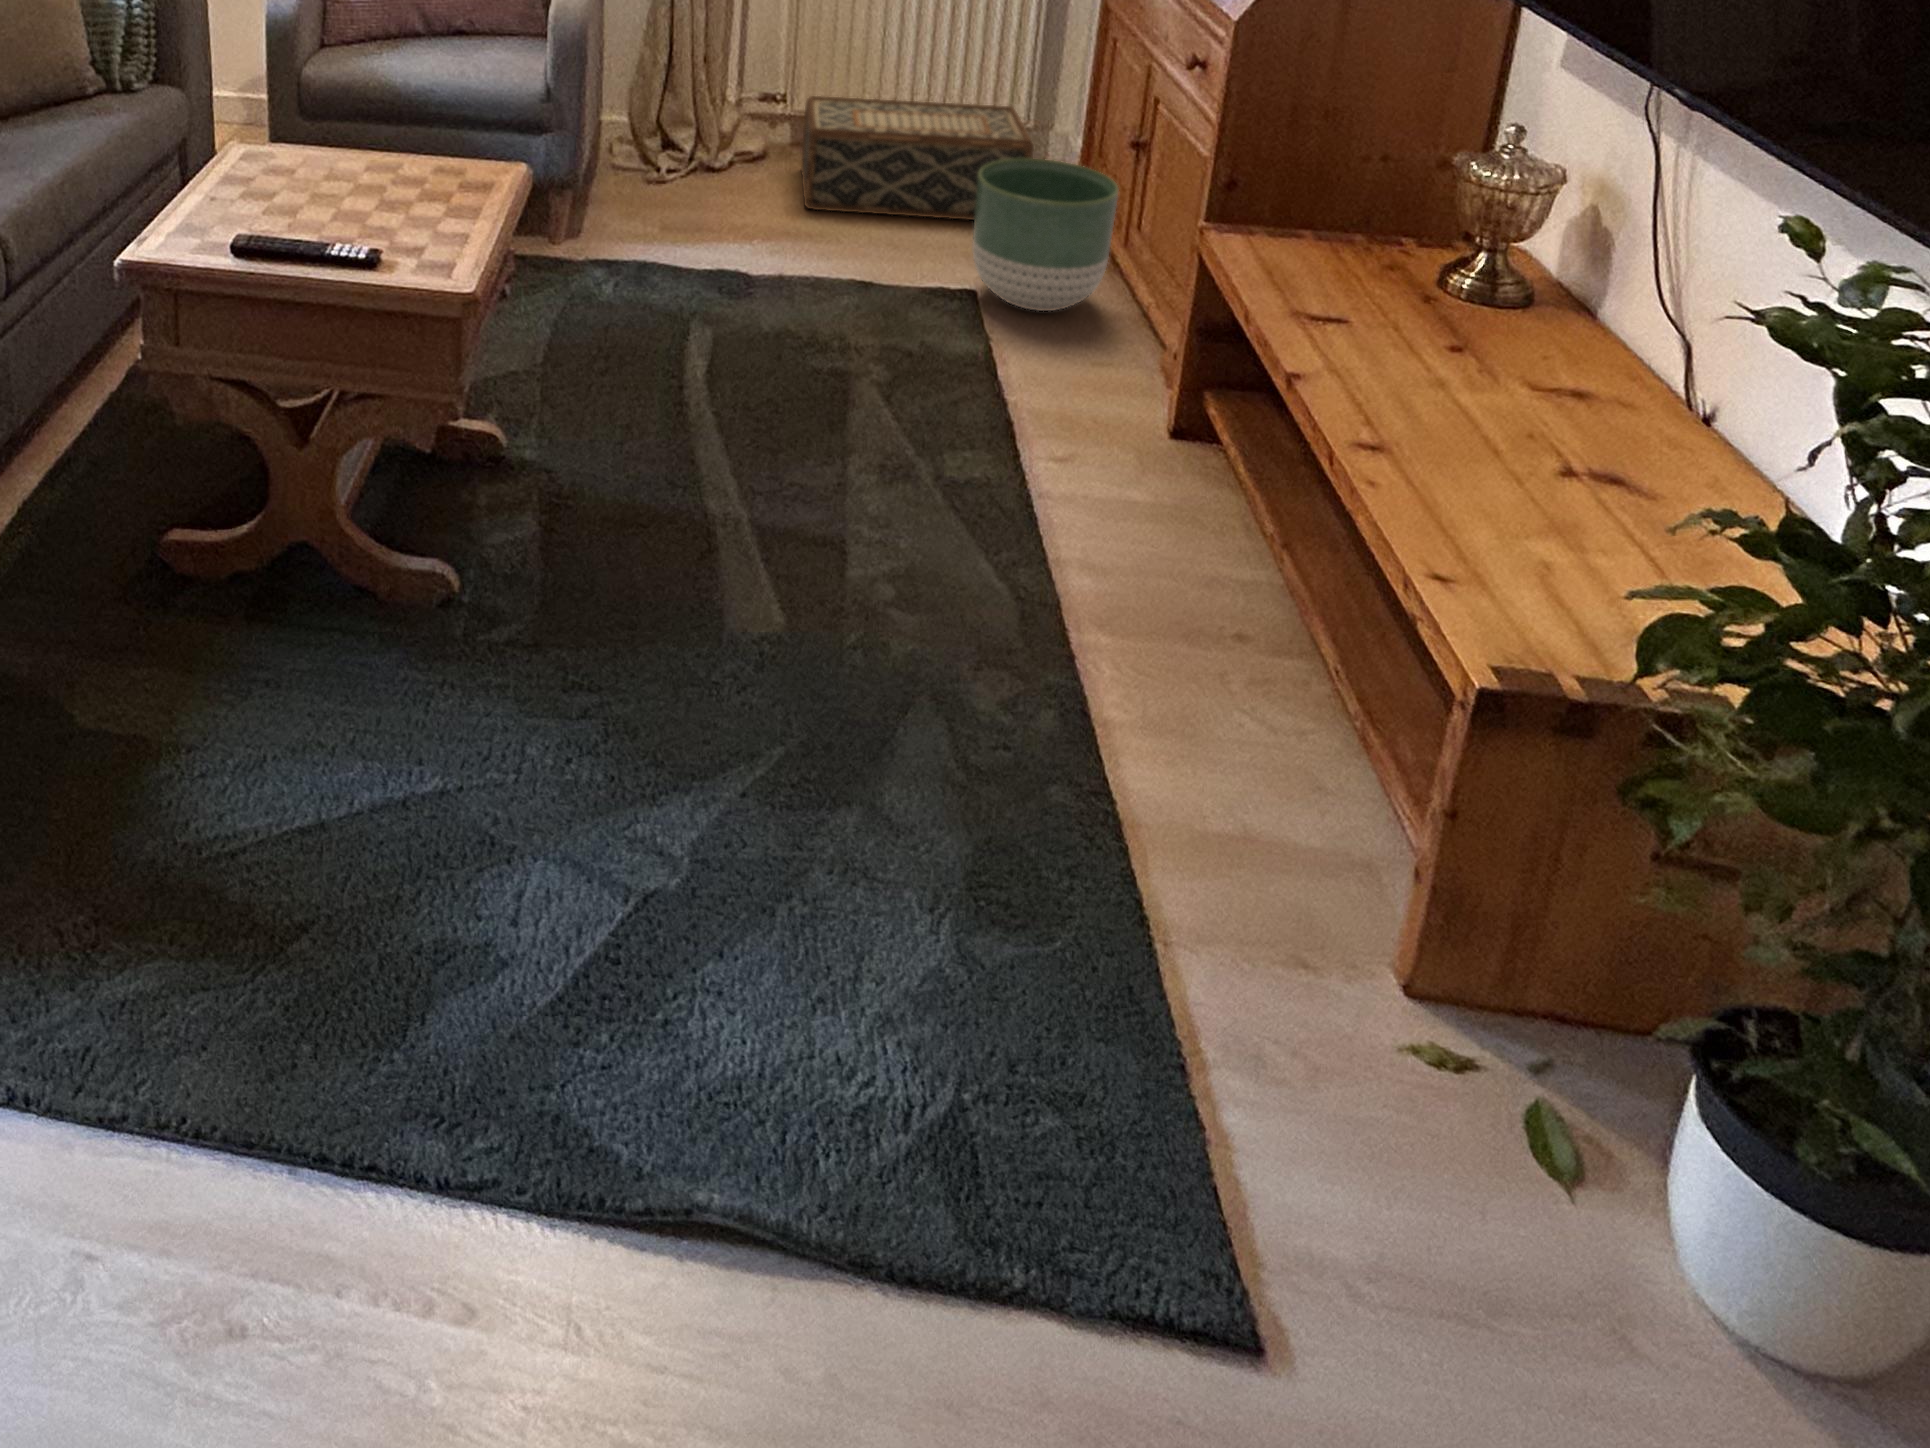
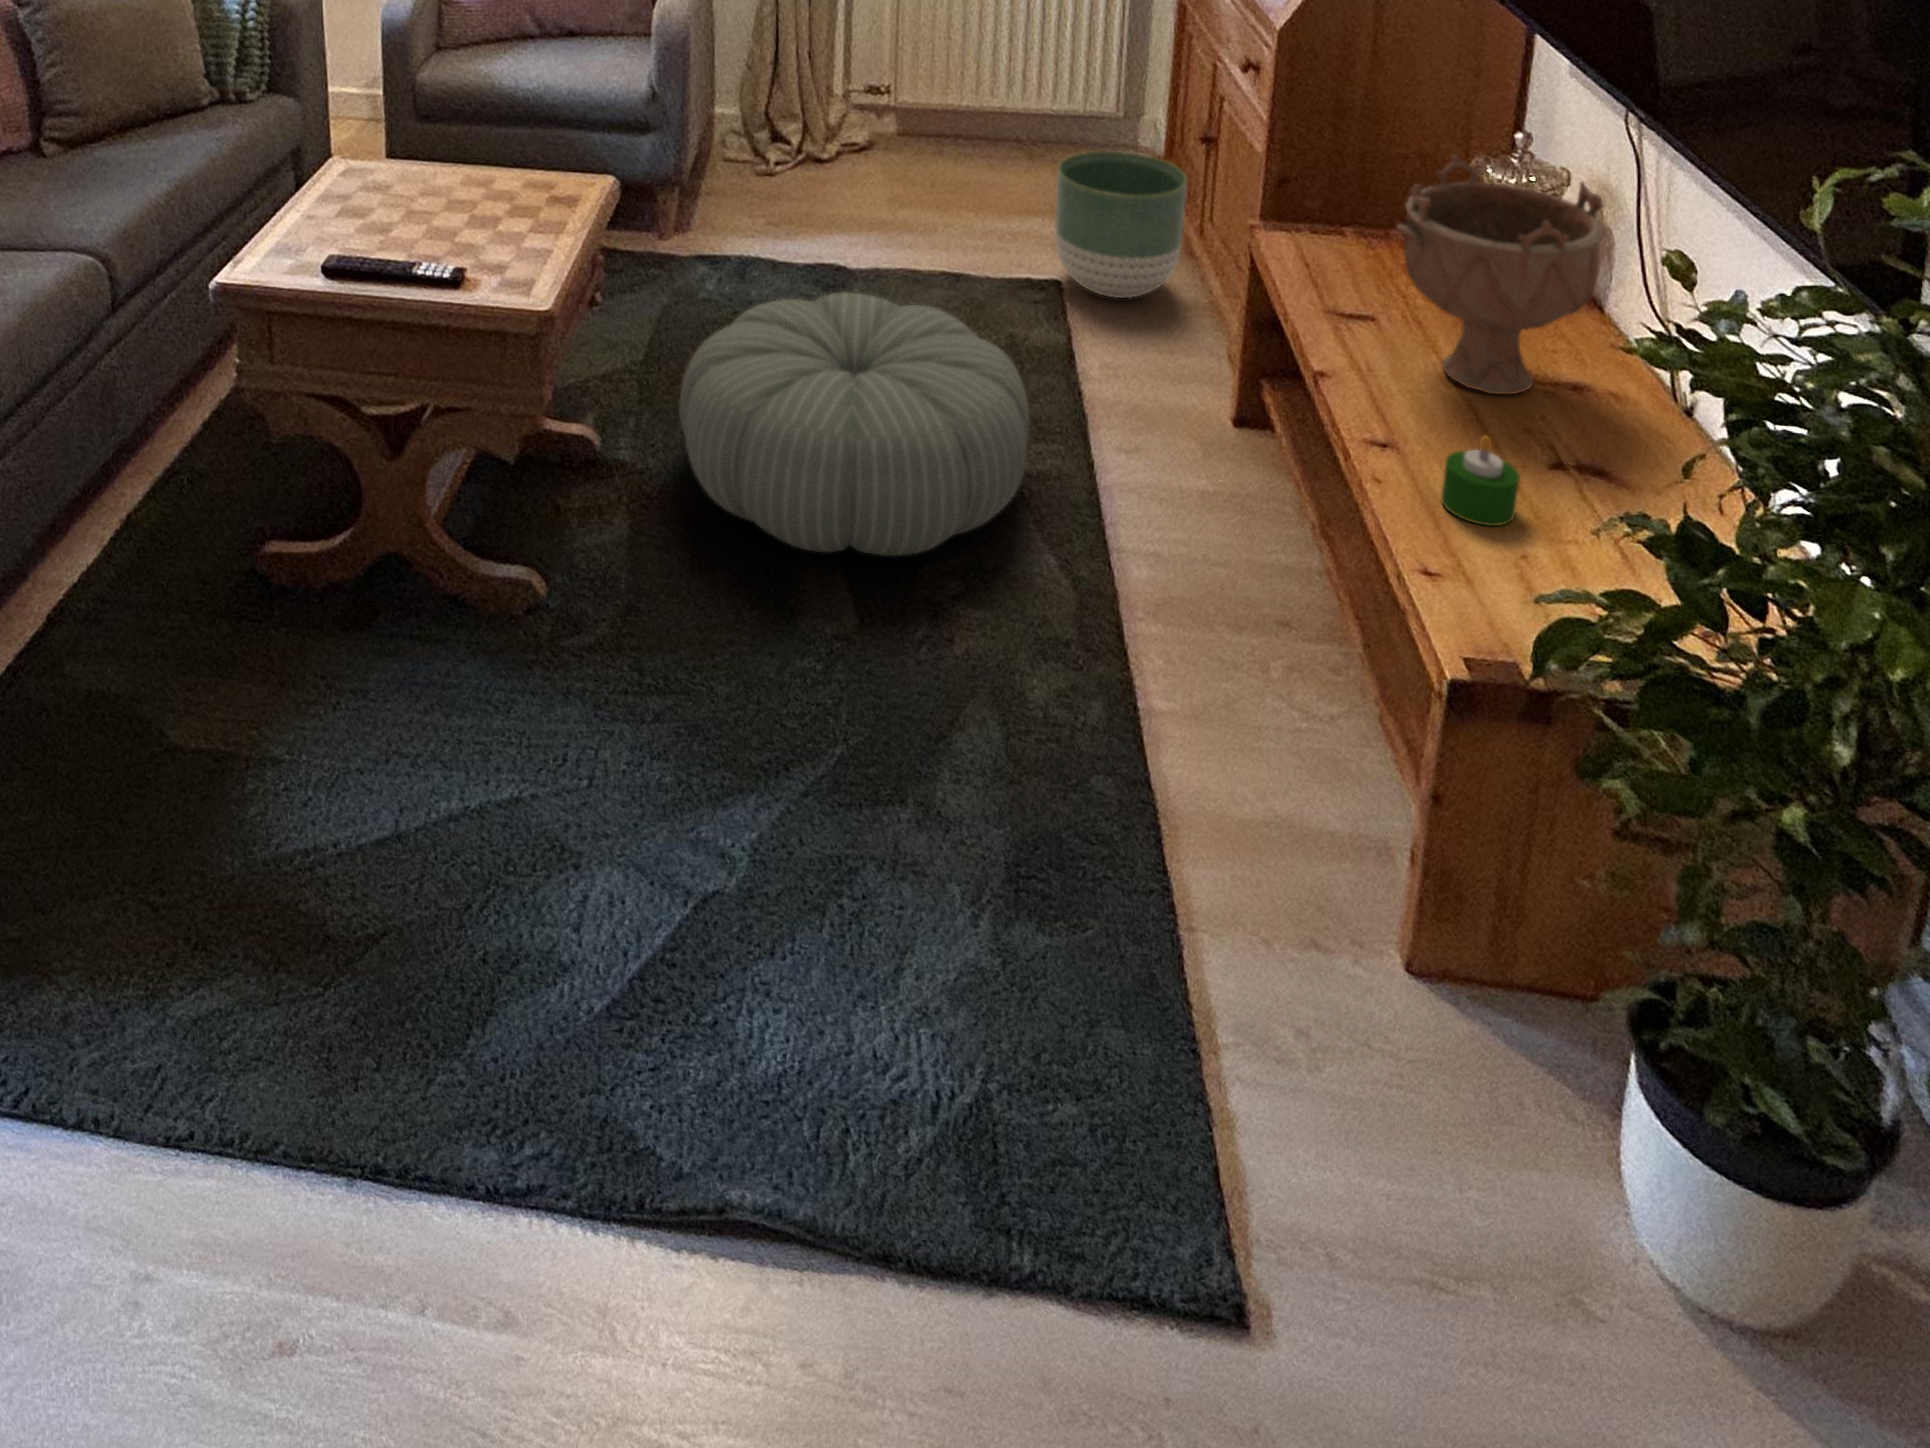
woven basket: present [801,96,1034,220] -> none [904,88,1117,209]
decorative bowl: none [1391,147,1629,402] -> present [1396,155,1606,394]
pouf: none [590,294,962,560] -> present [679,292,1029,556]
candle: none [1447,437,1540,533] -> present [1441,436,1520,526]

